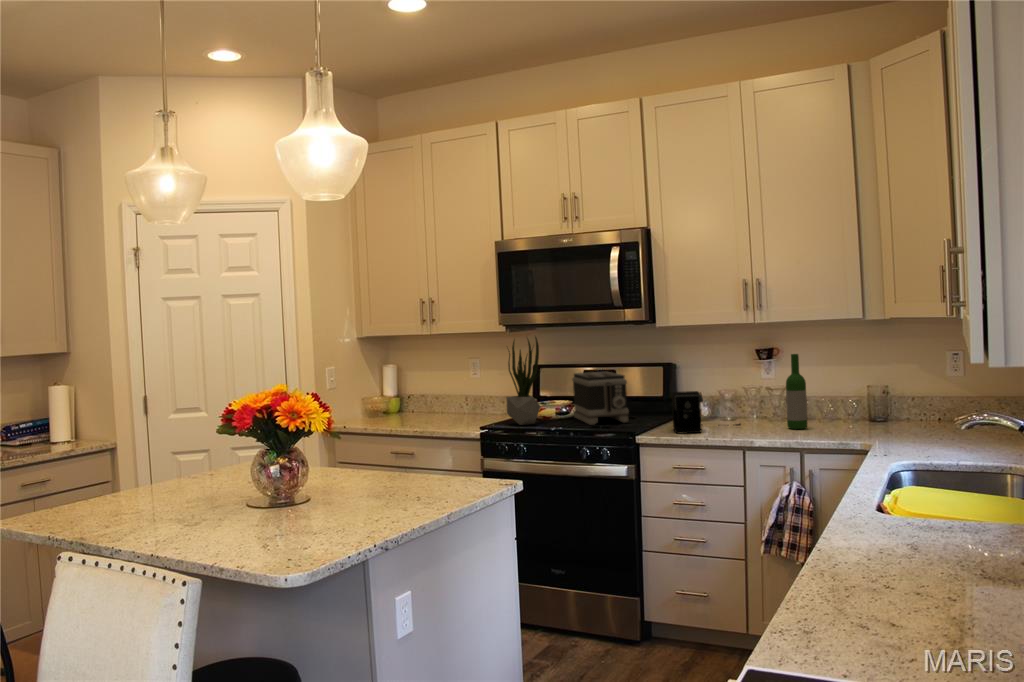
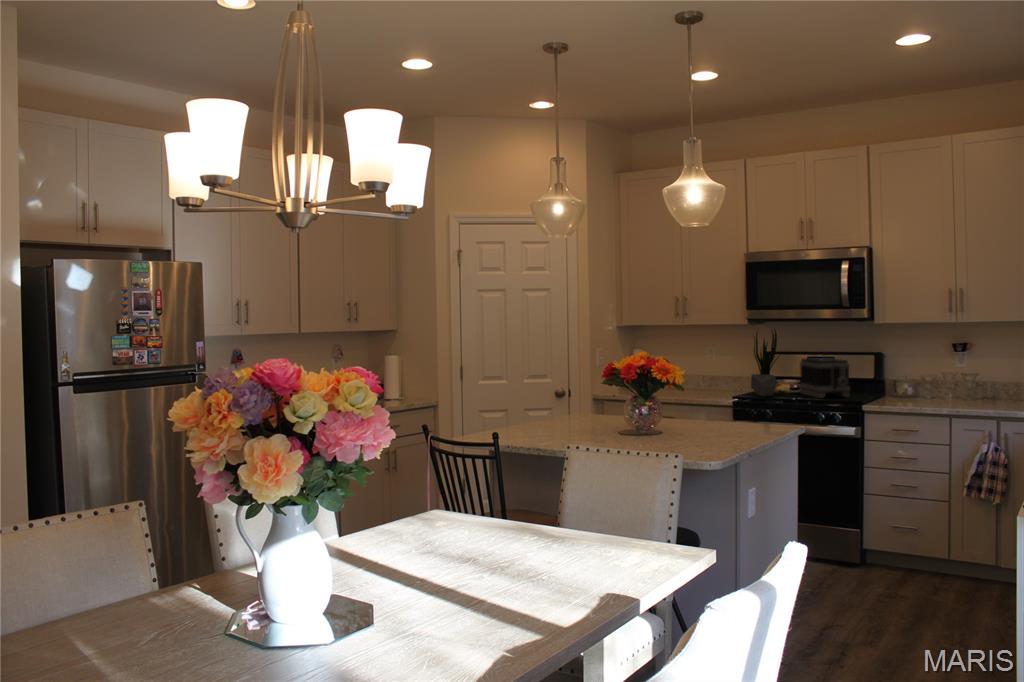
wine bottle: present [786,354,807,429] -> none [984,347,1001,405]
coffee maker: present [672,391,741,434] -> none [890,374,946,405]

